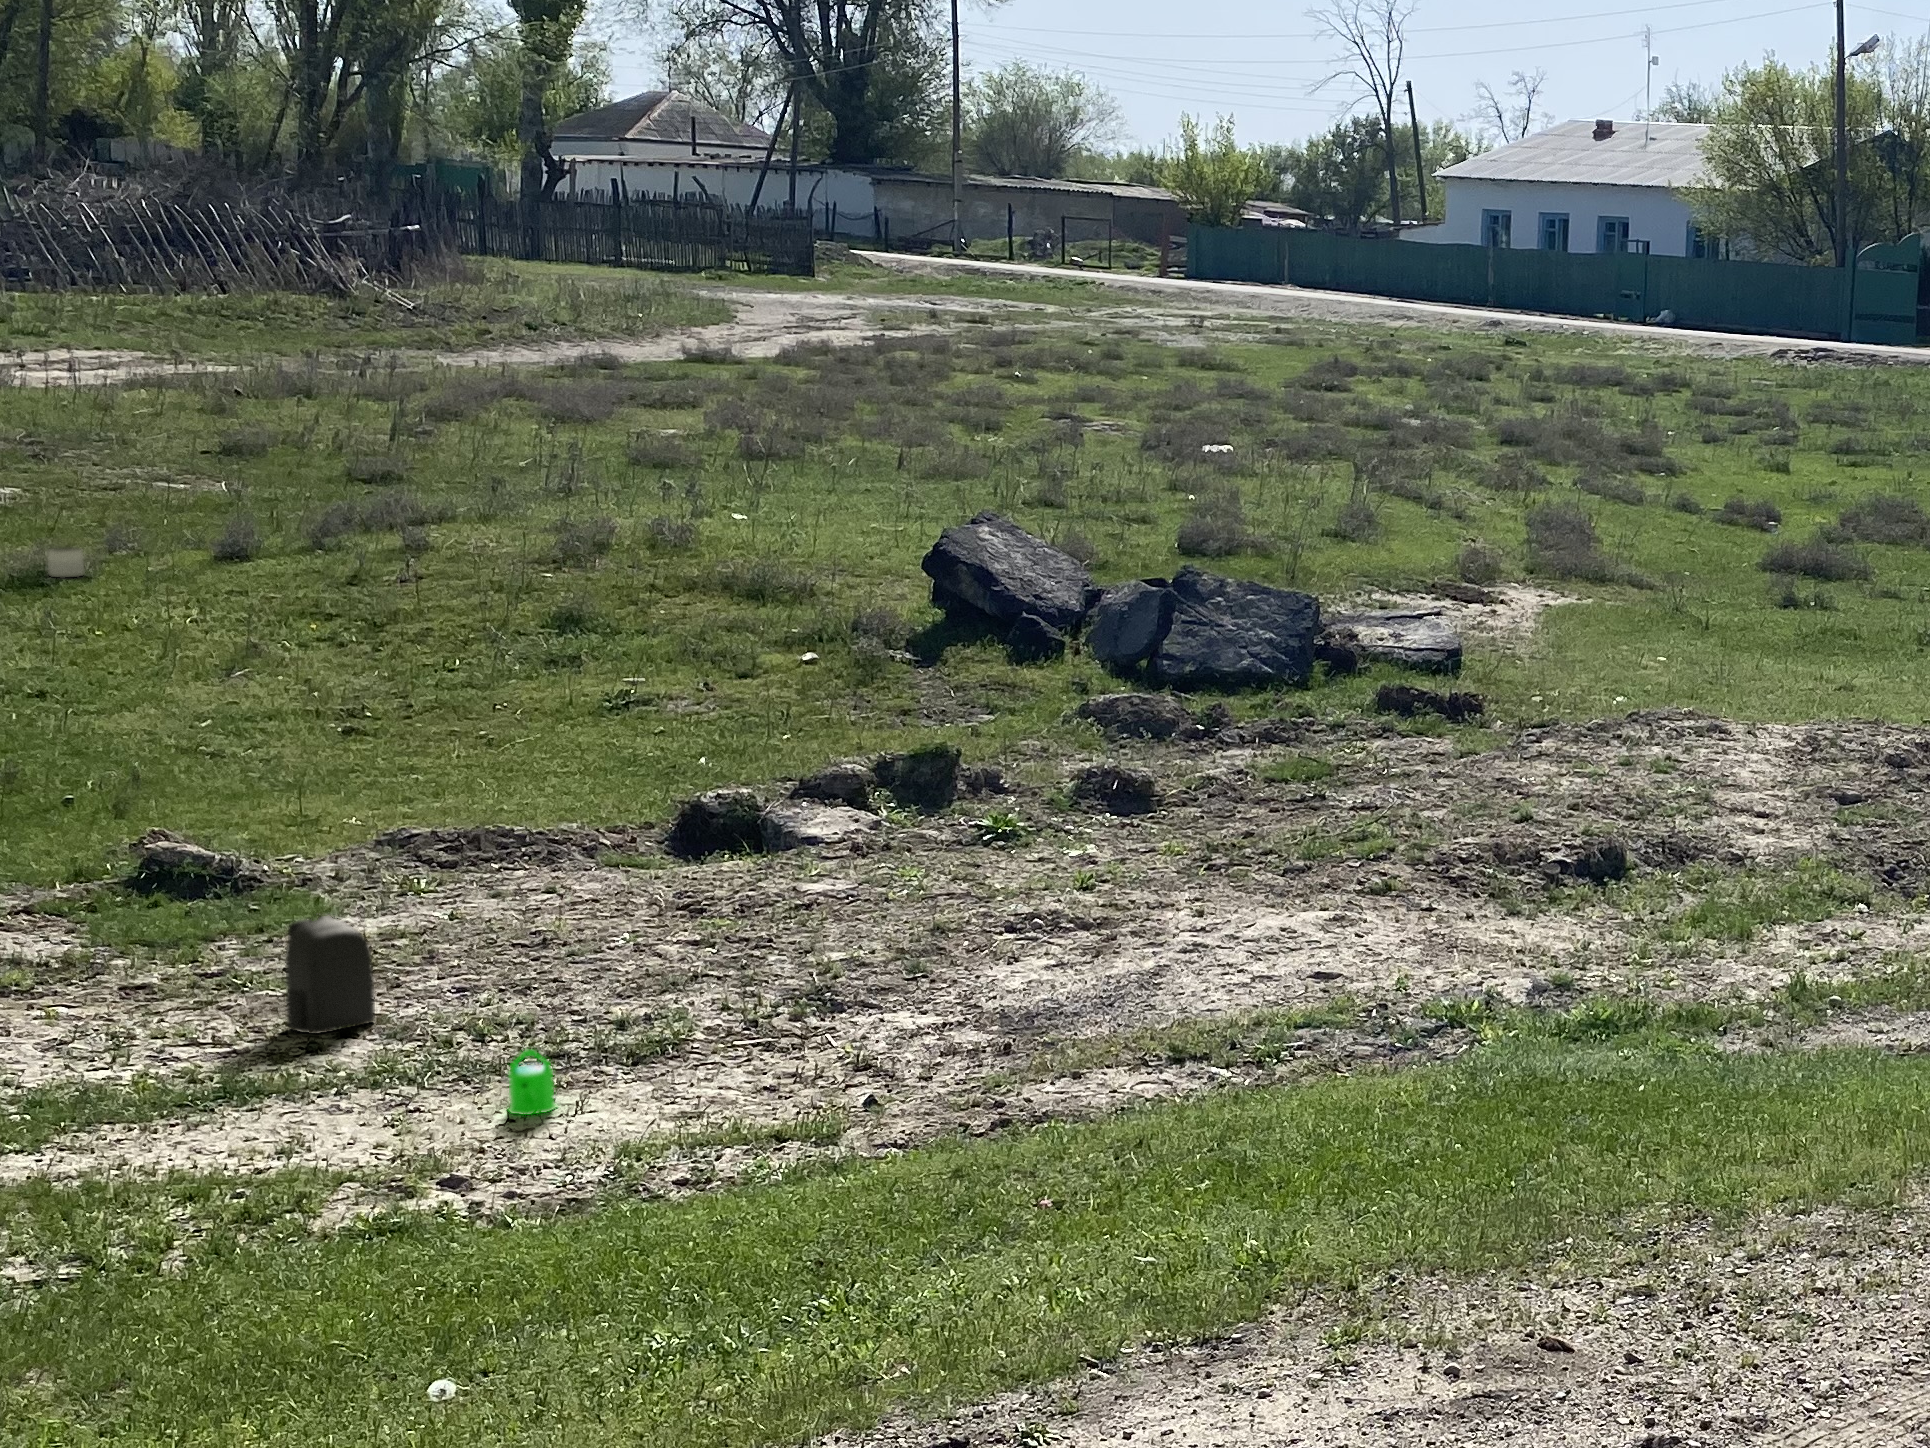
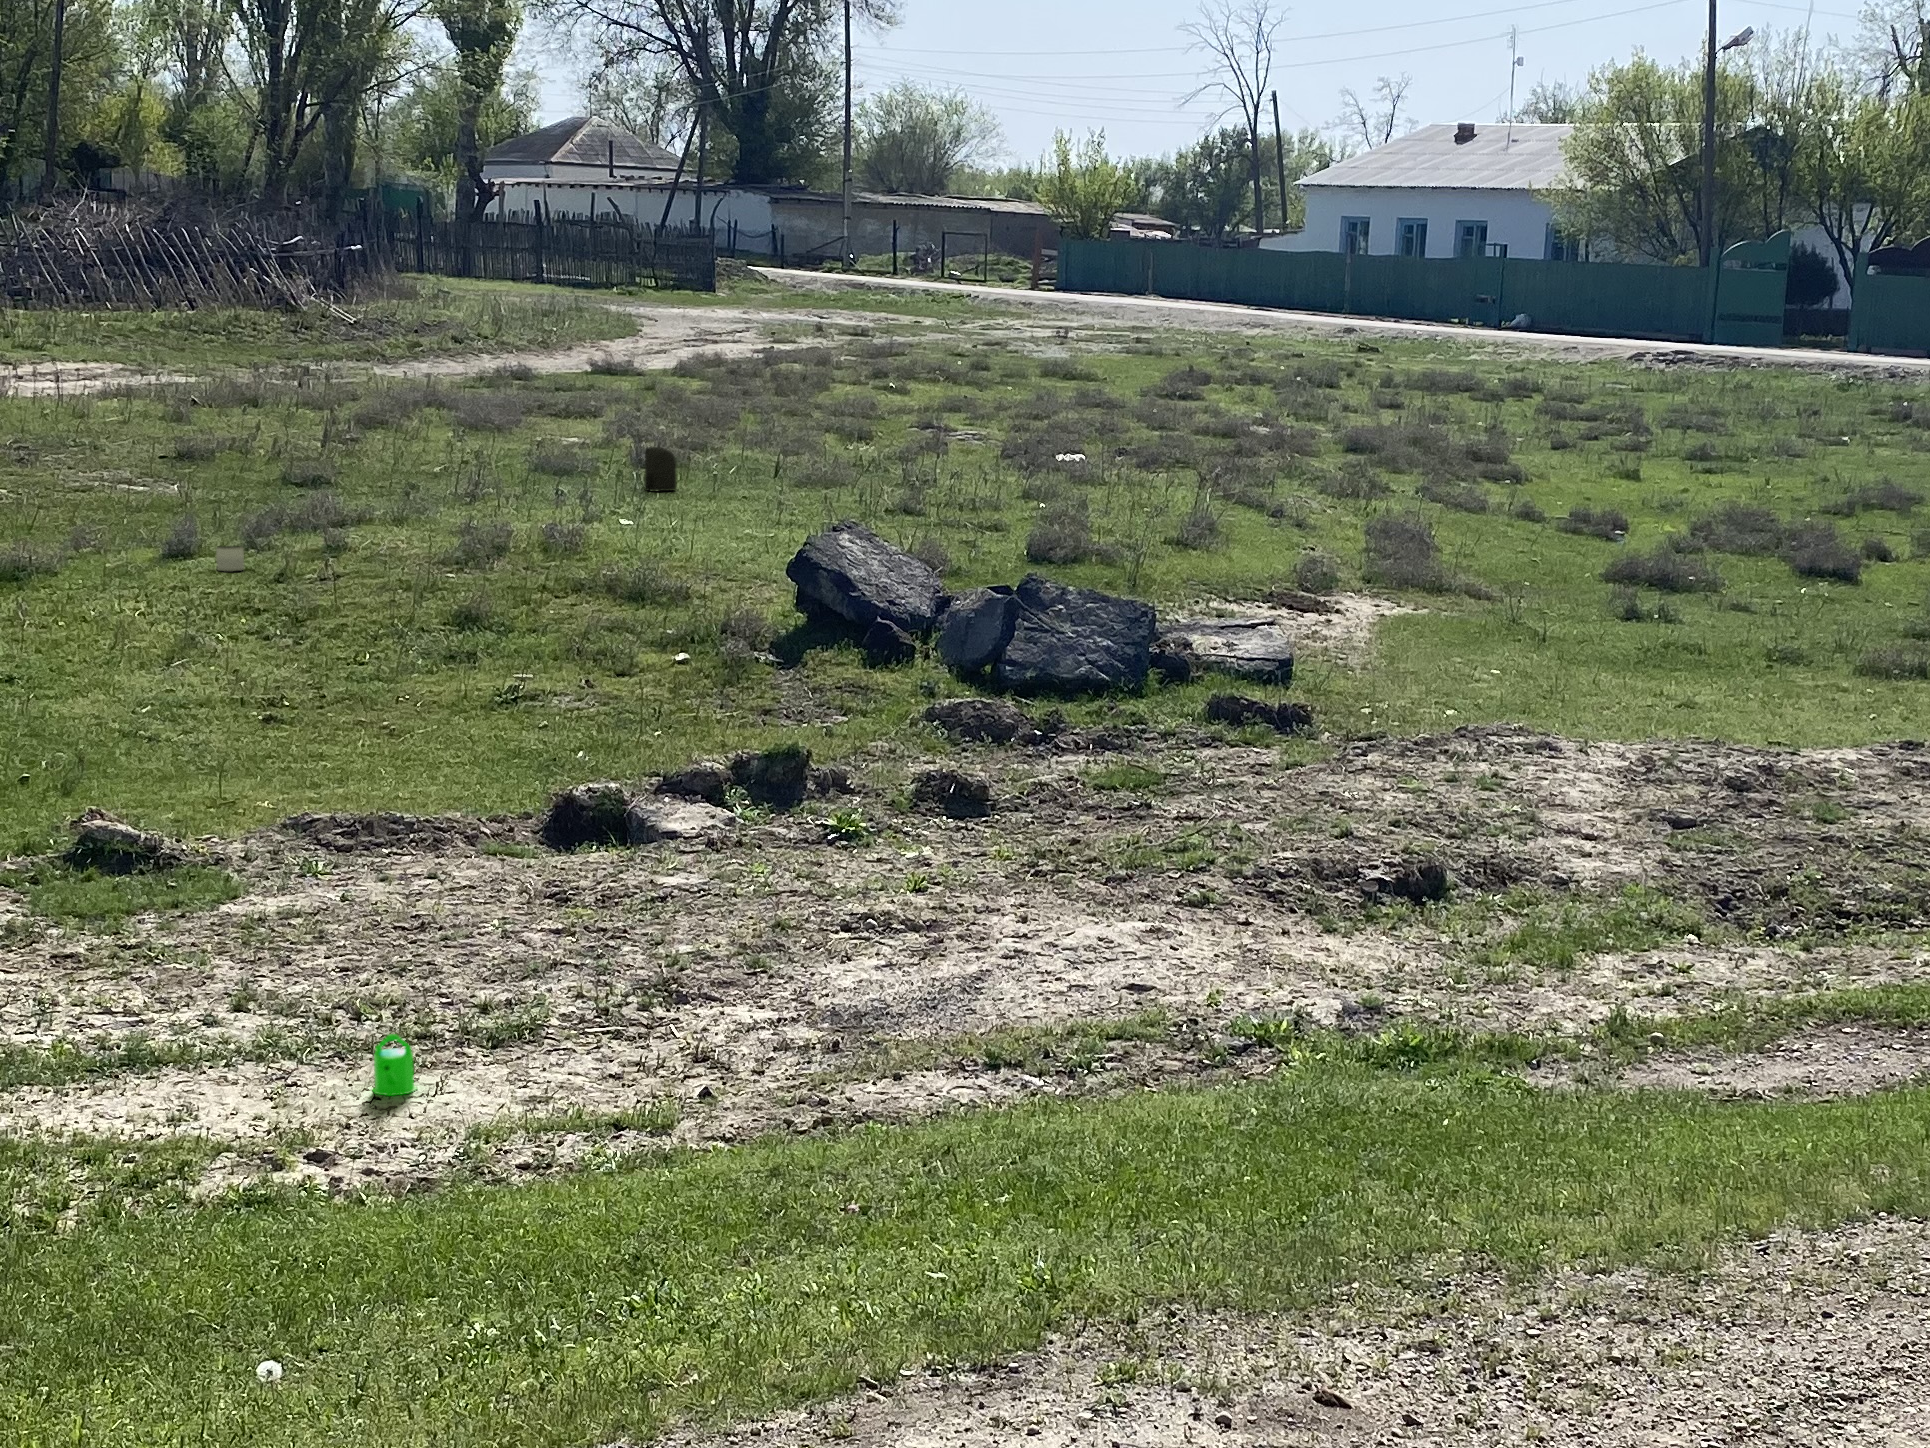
planter: present [47,547,85,578] -> present [216,546,244,572]
backpack: present [285,916,375,1034] -> present [644,447,677,492]

